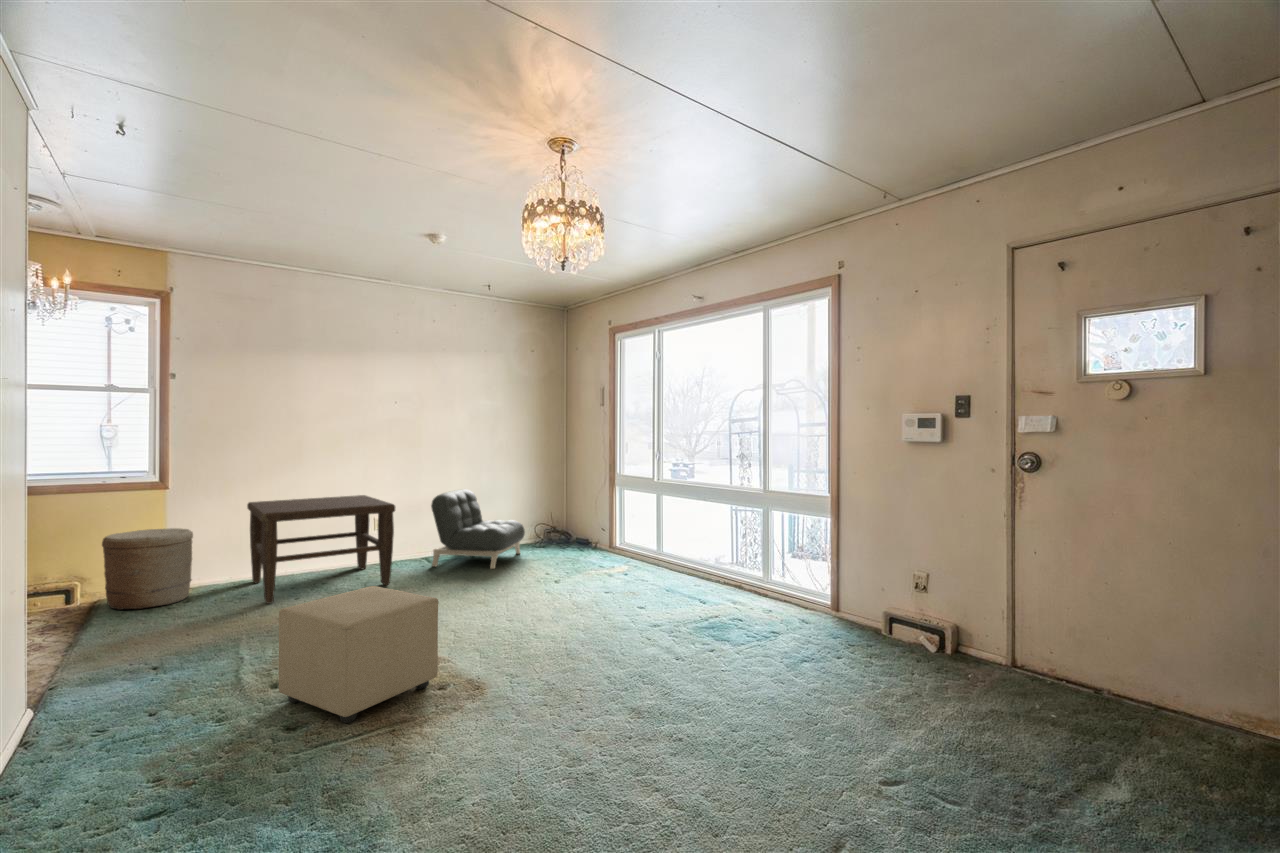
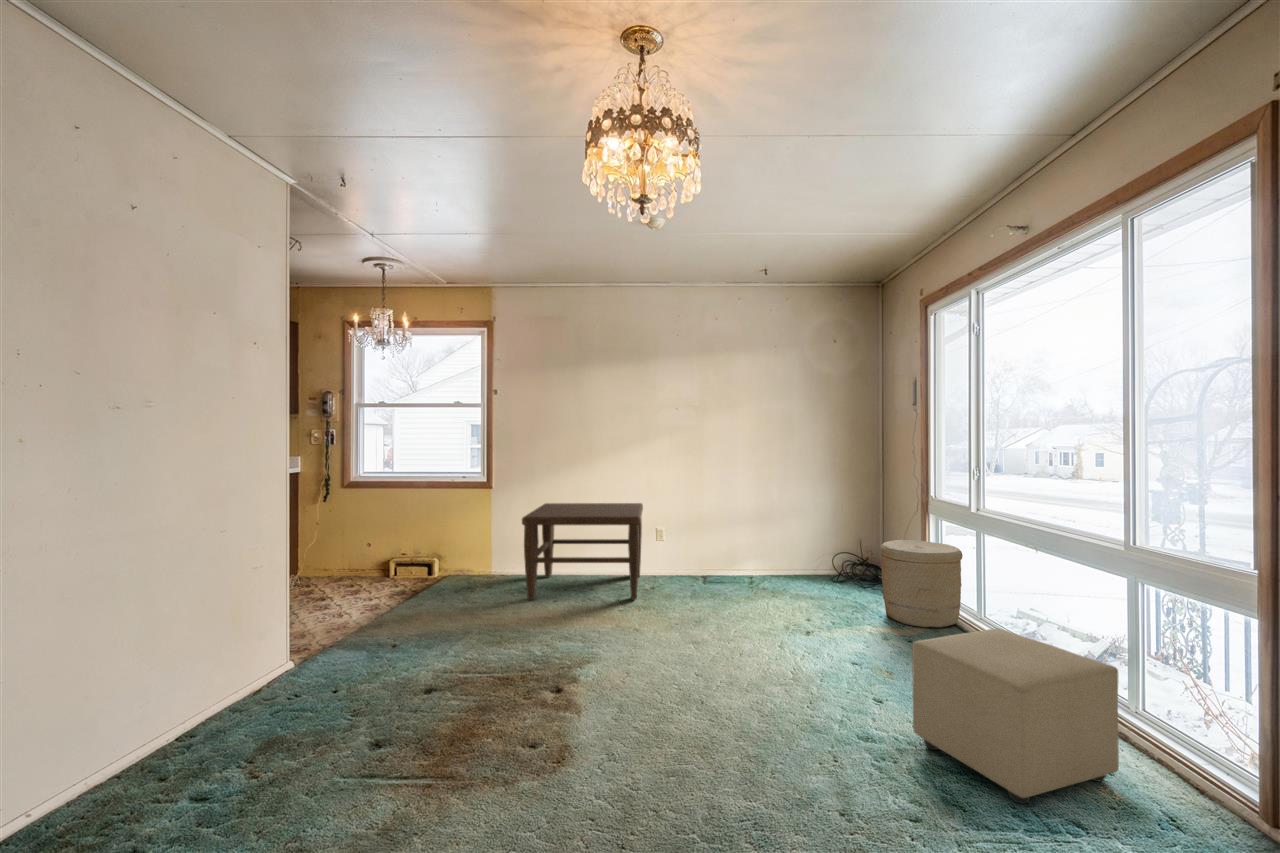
armchair: present [431,489,525,569] -> none [696,504,807,600]
basket: present [102,528,193,610] -> present [880,540,963,628]
ottoman: present [279,586,438,723] -> present [912,628,1119,804]

